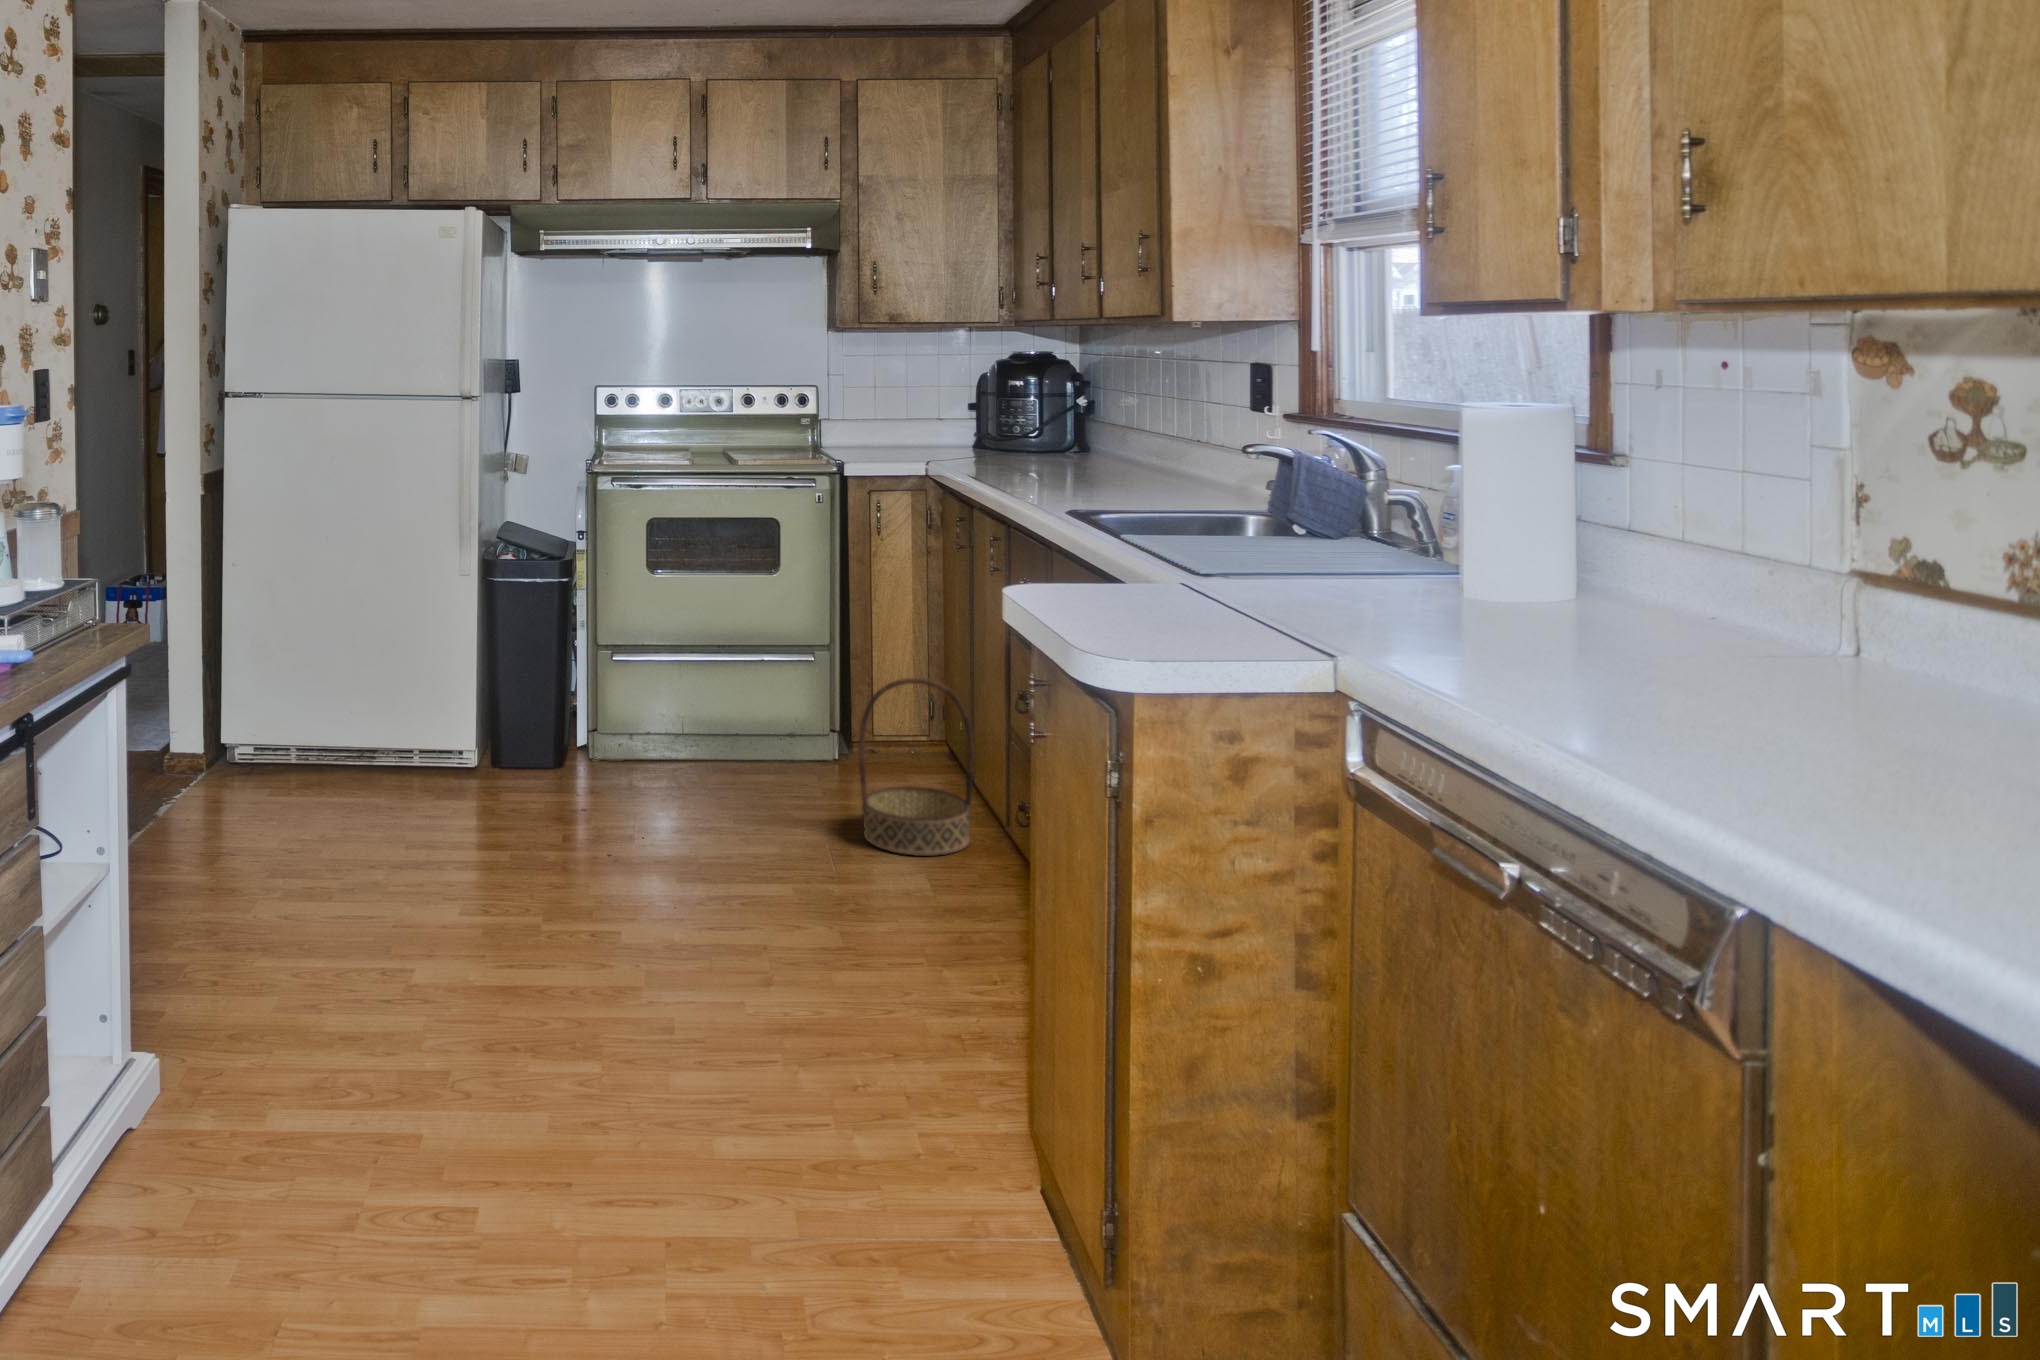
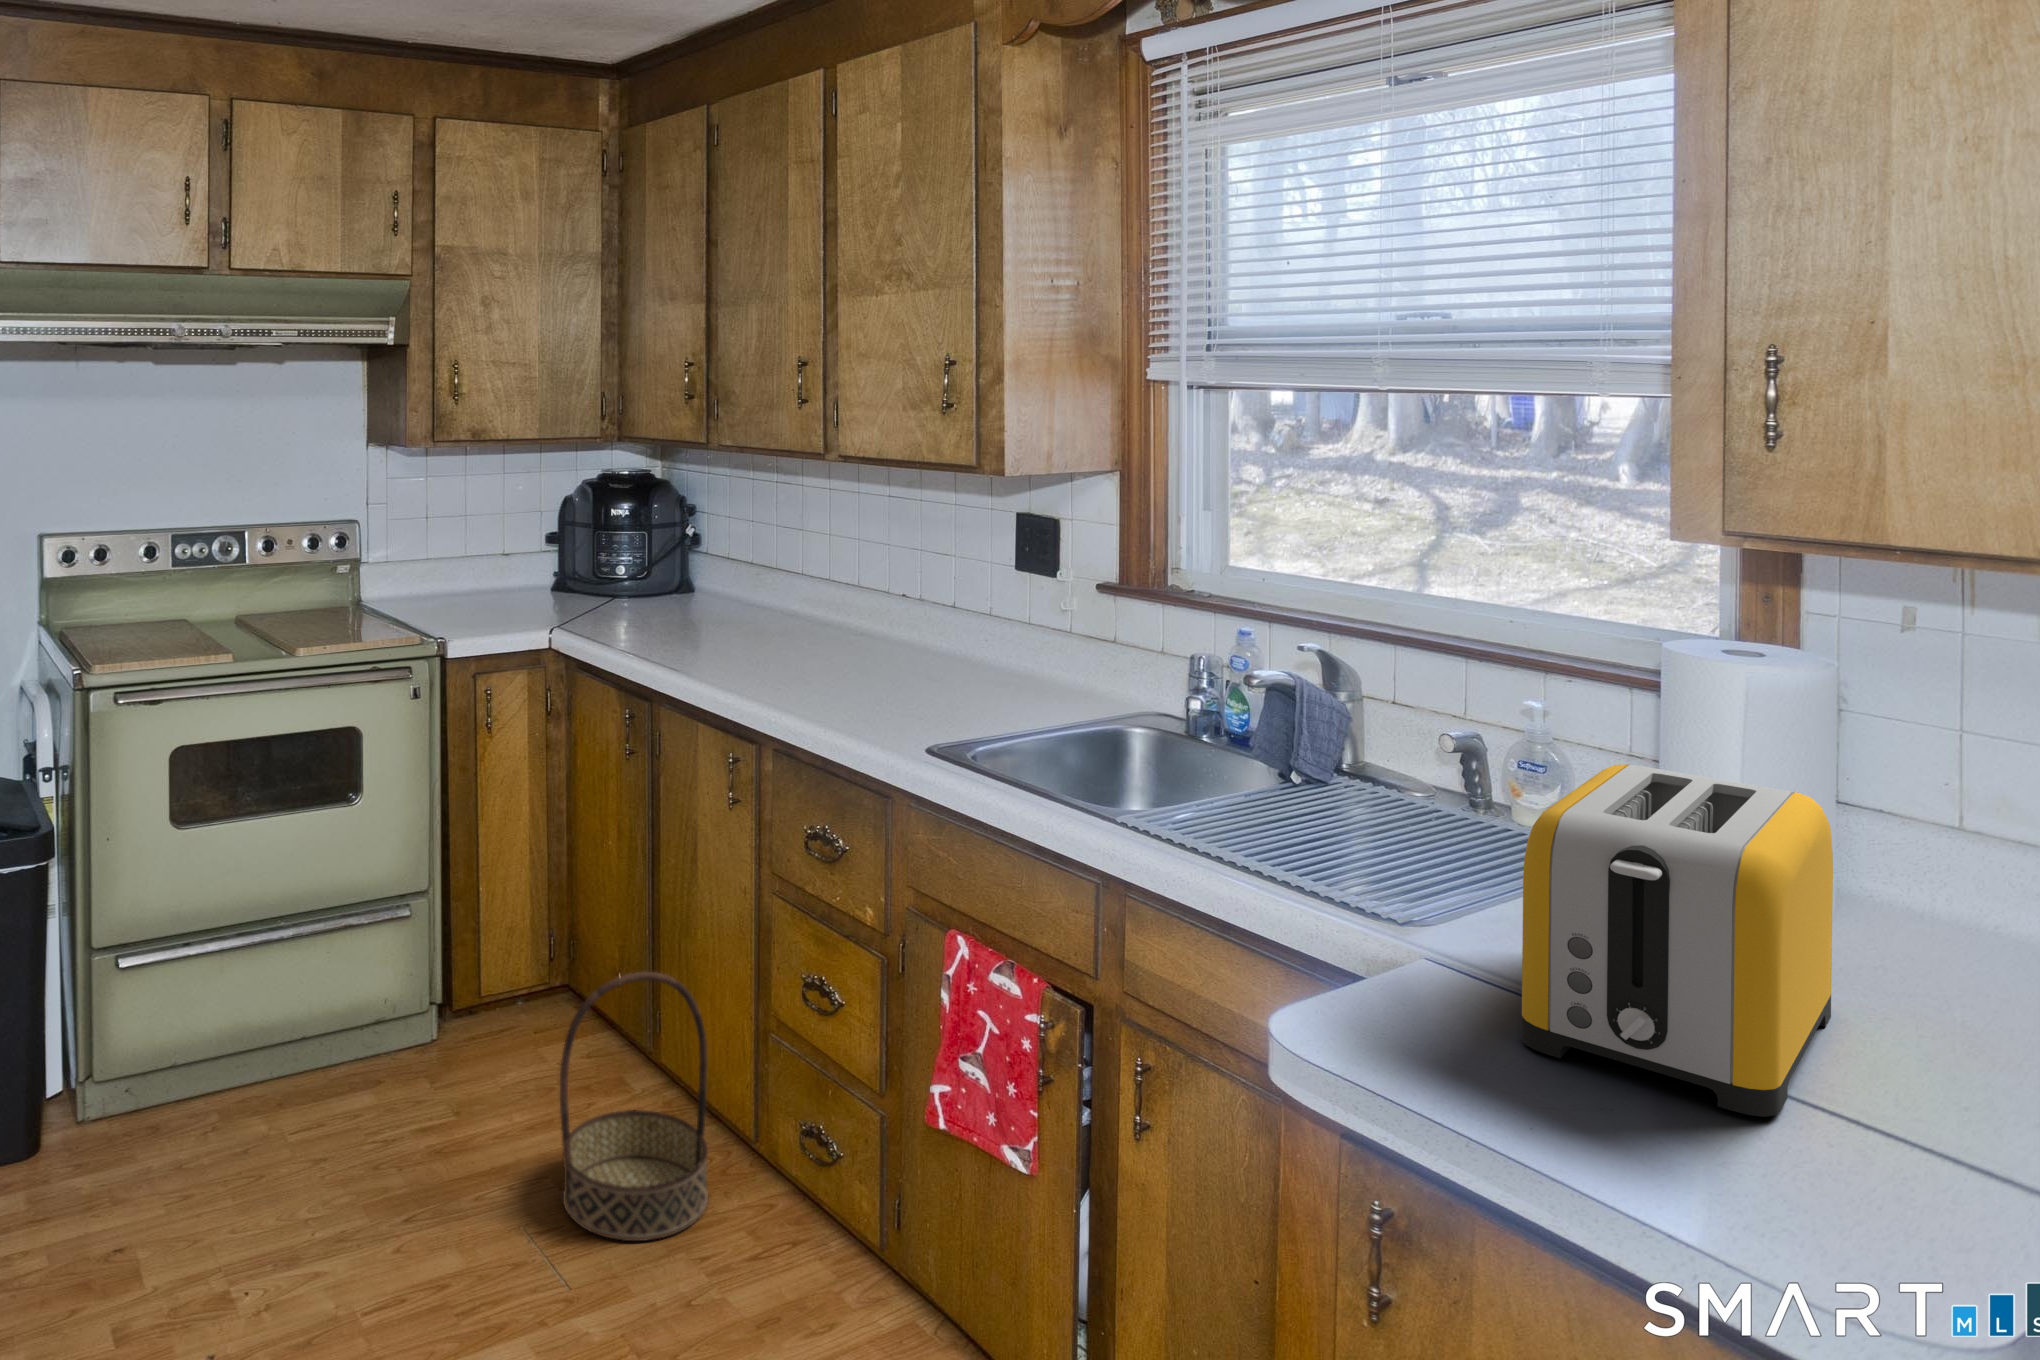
toaster: none [1186,447,1449,615] -> present [1521,764,1833,1117]

